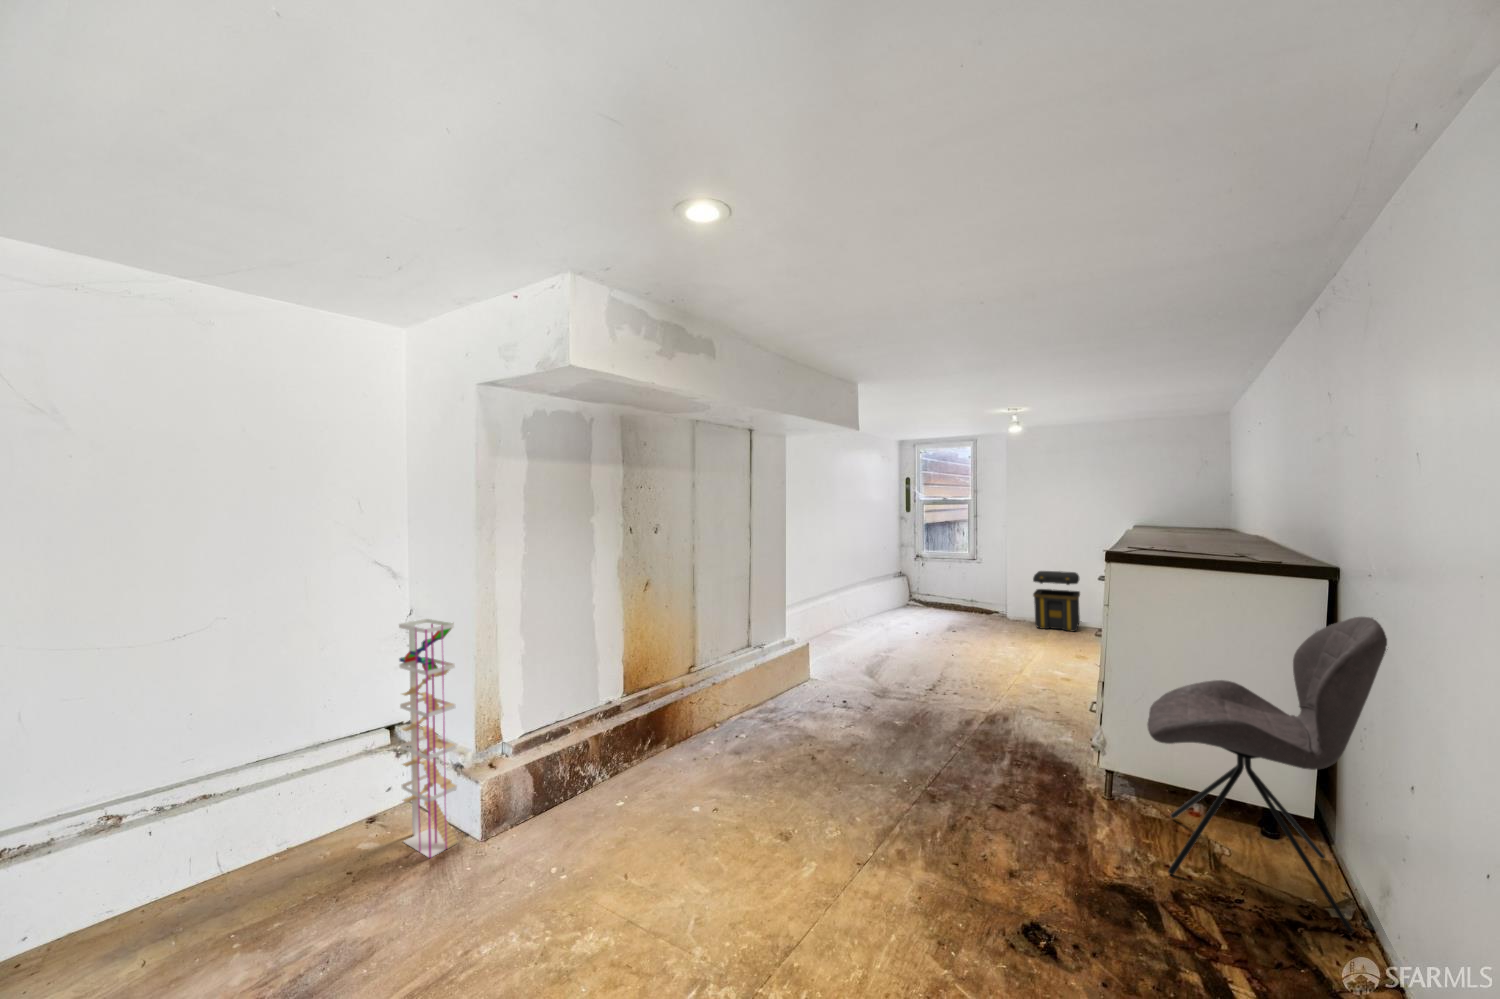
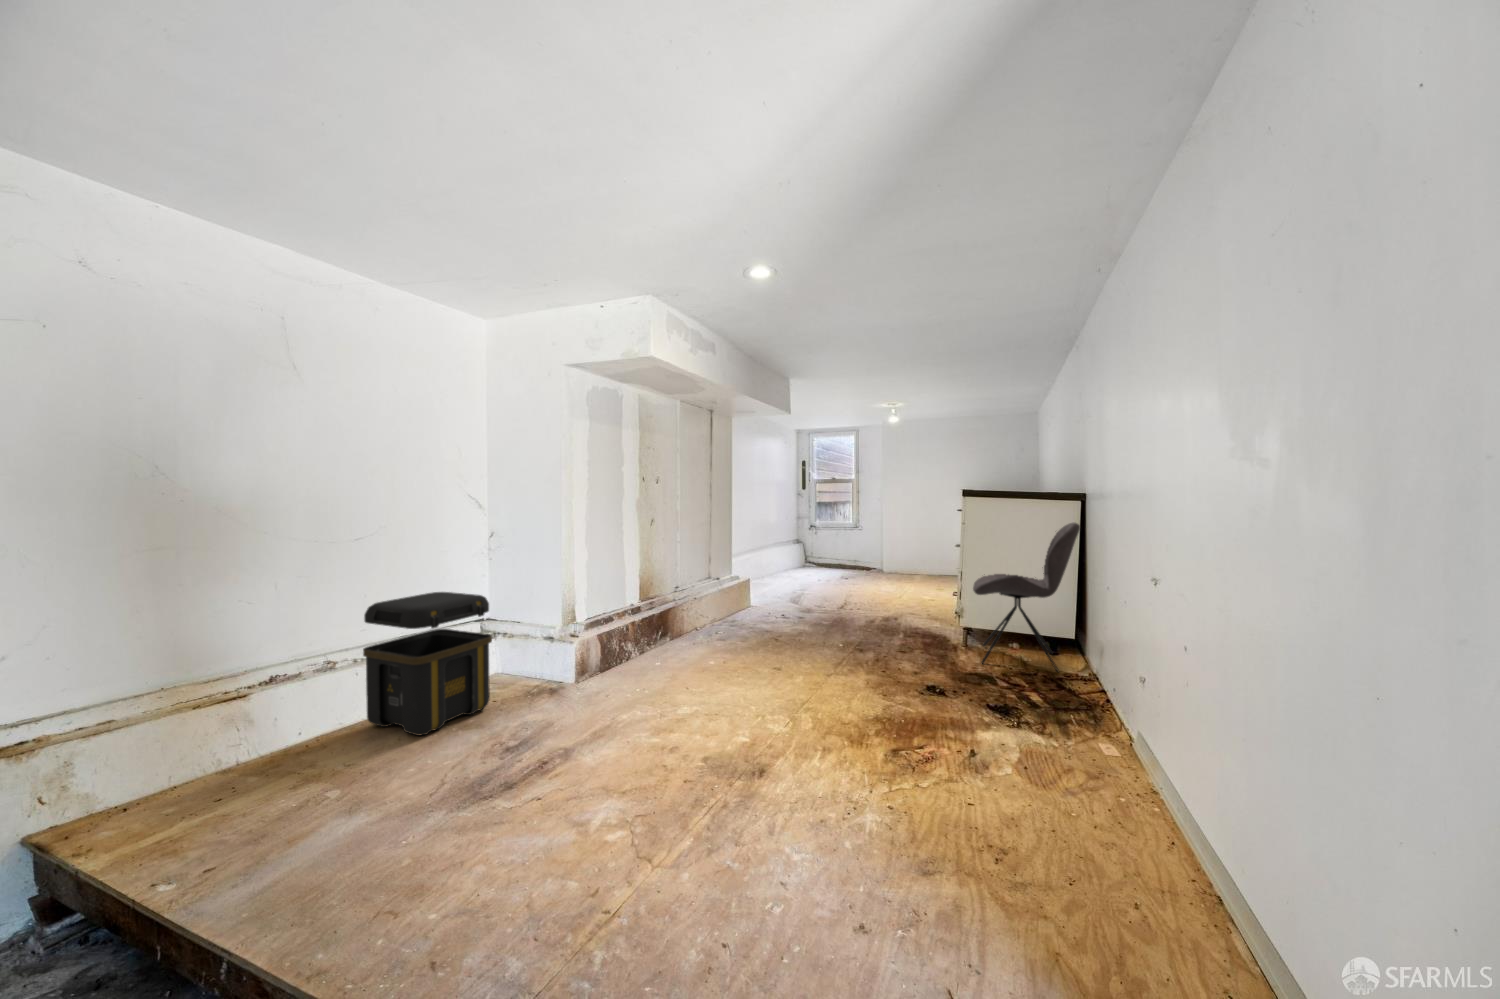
toolbox: present [1033,571,1080,631] -> present [363,592,492,735]
shelving unit: present [399,619,458,858] -> none [513,534,557,693]

